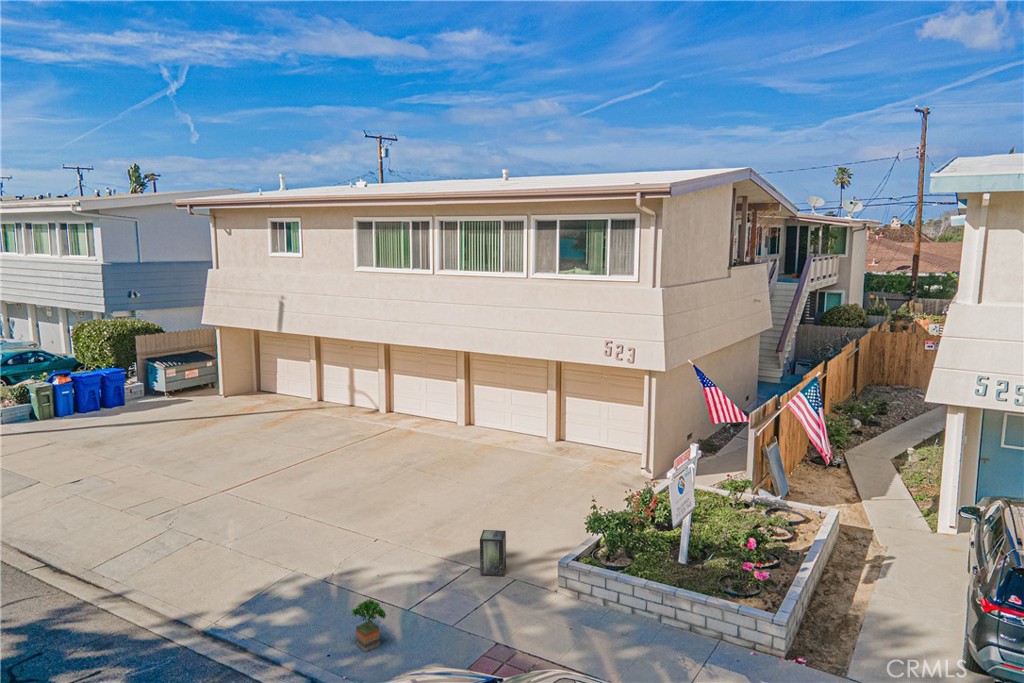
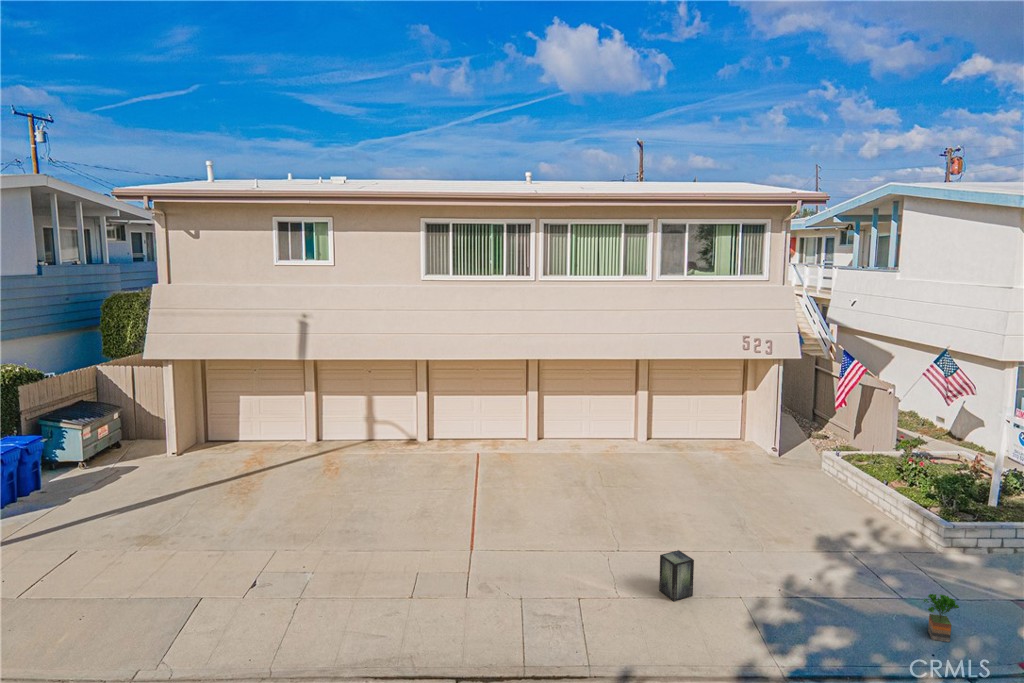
storage box: present [480,530,506,576] -> present [659,550,694,601]

